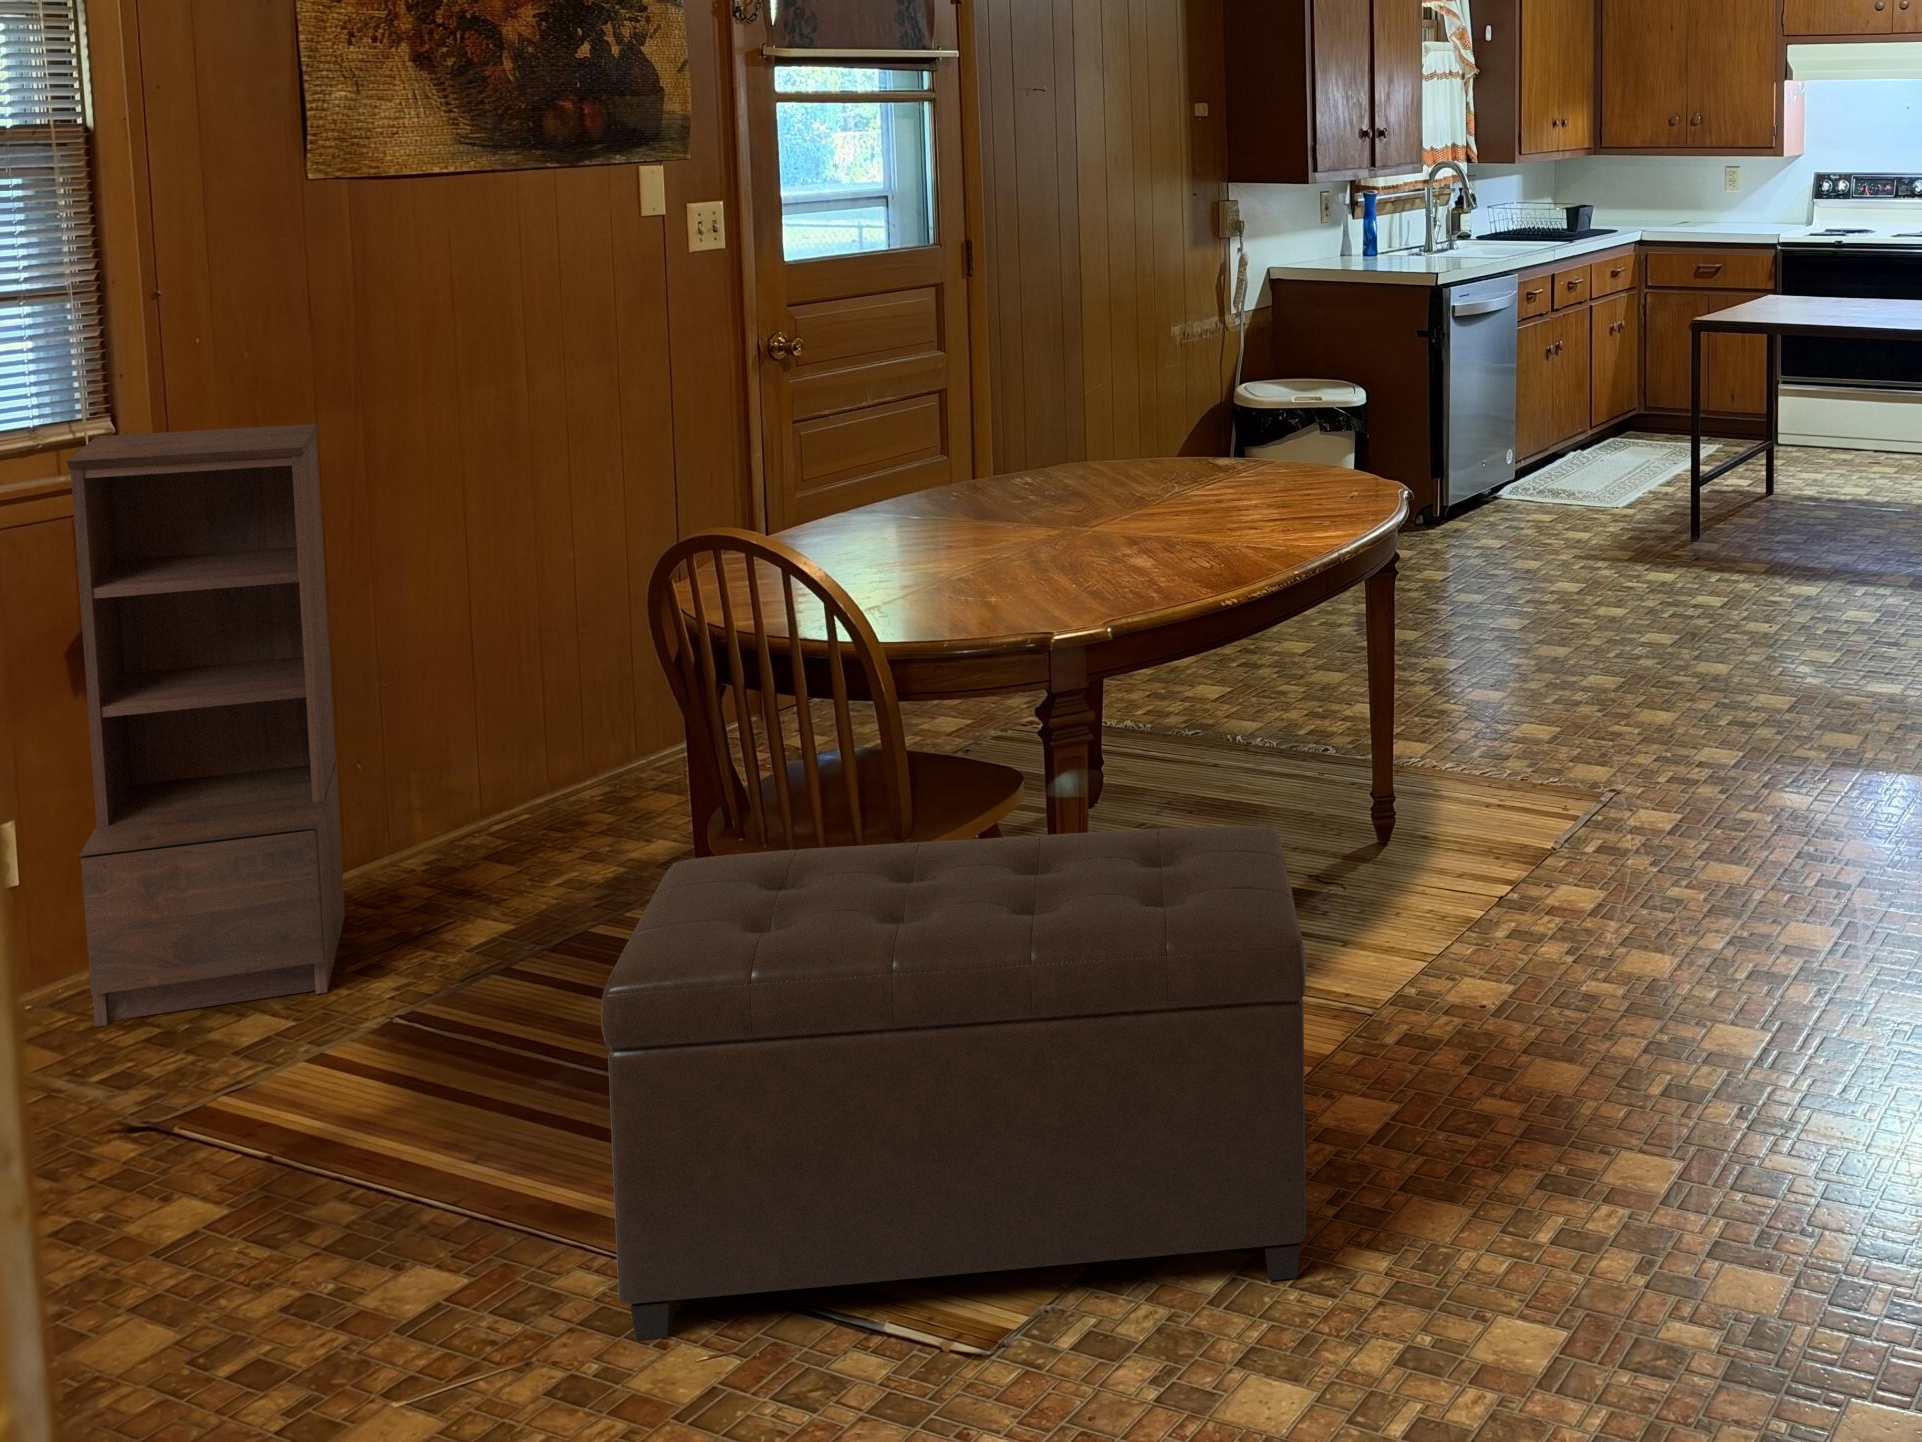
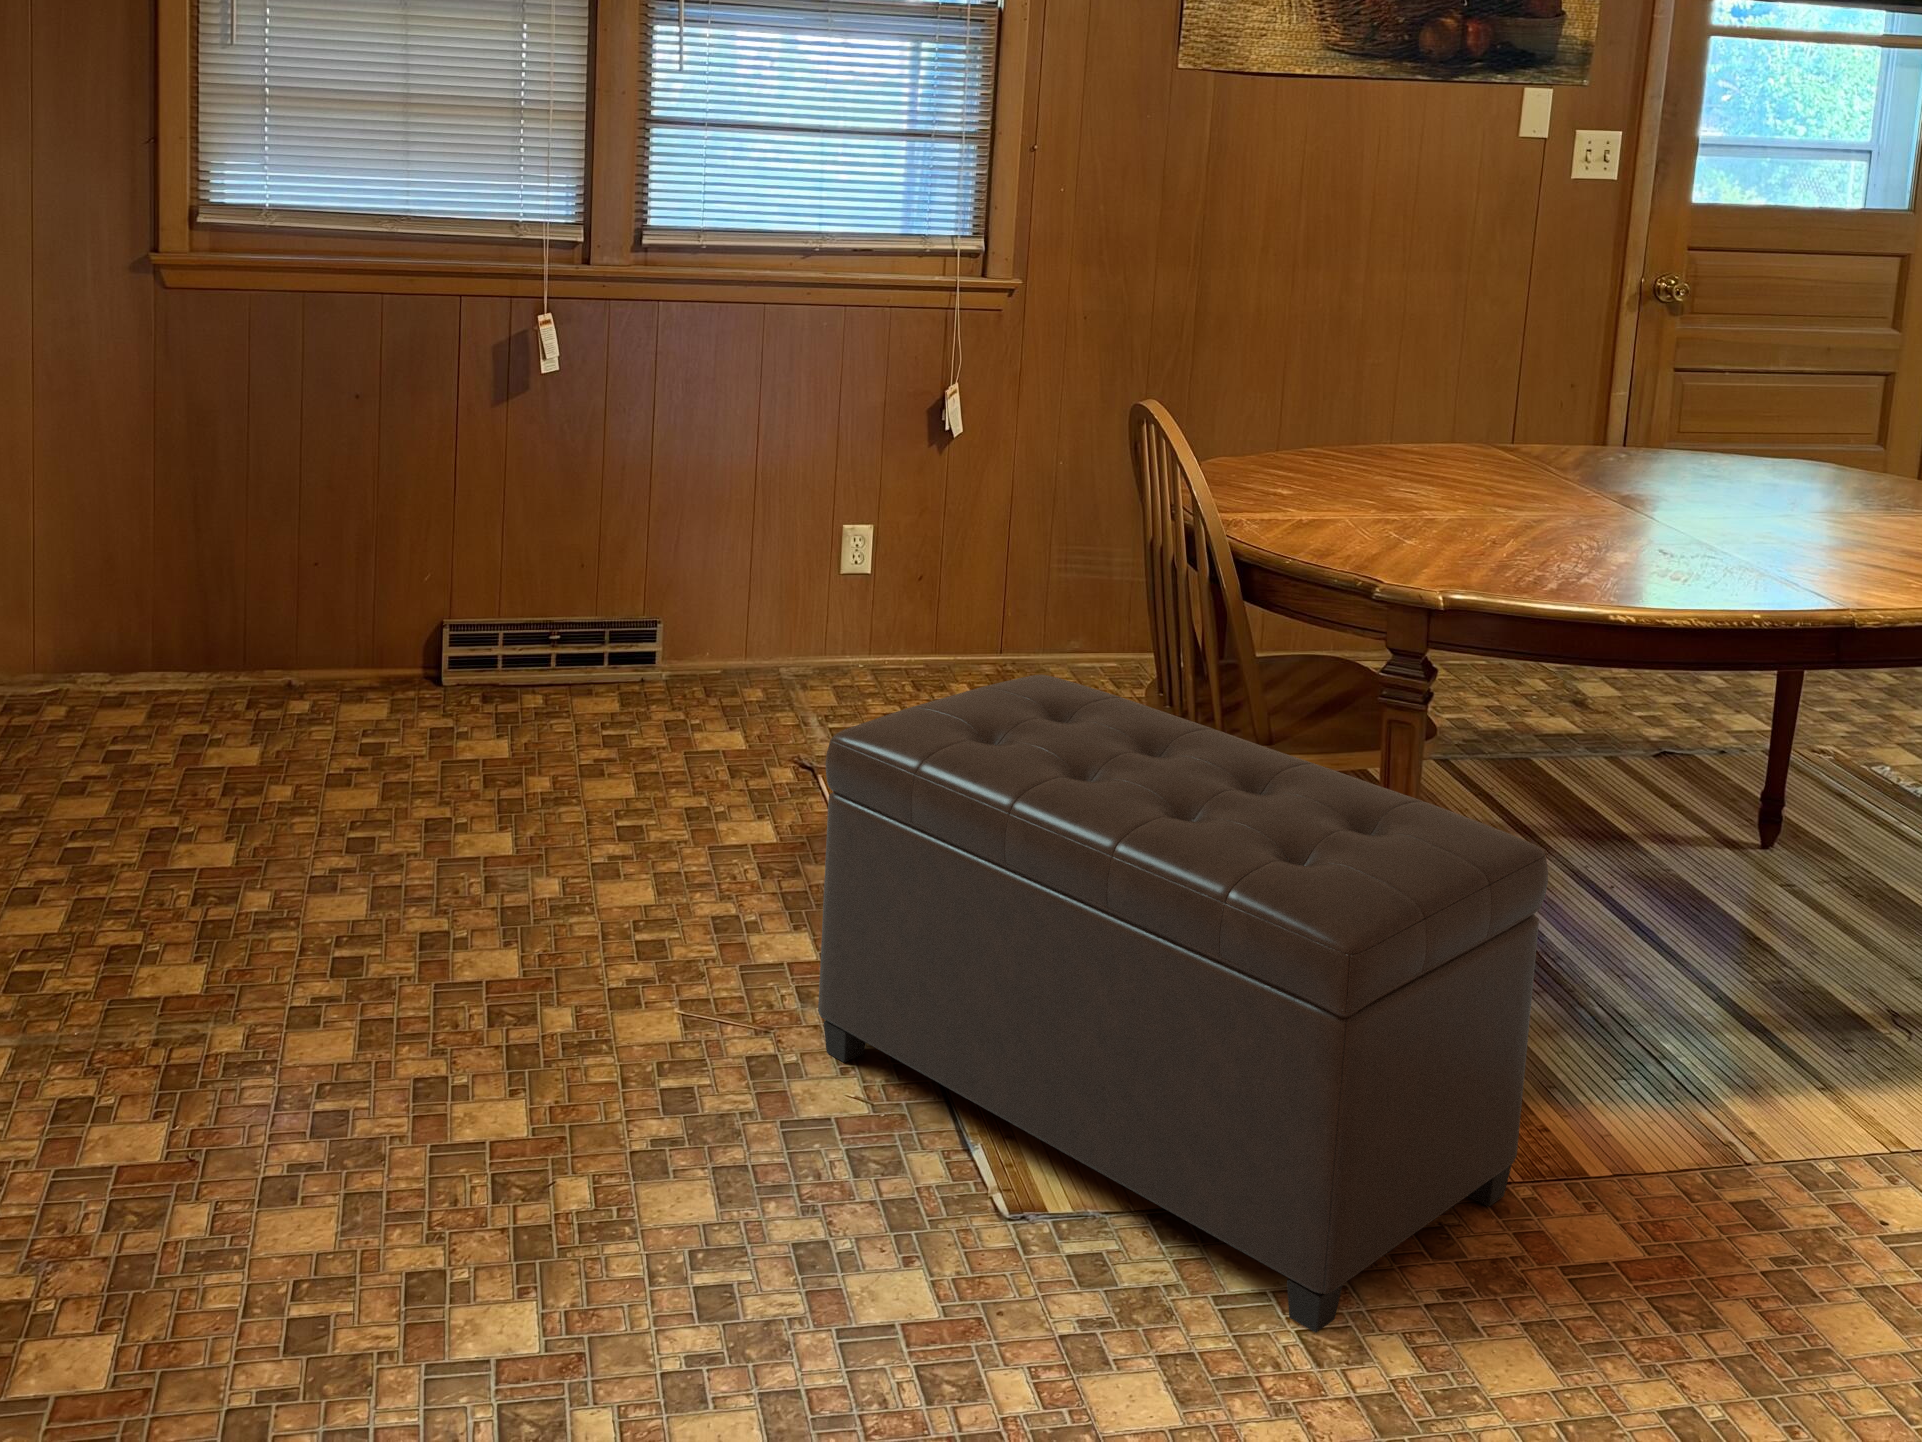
bookshelf: present [67,424,345,1027] -> none [868,252,1121,732]

